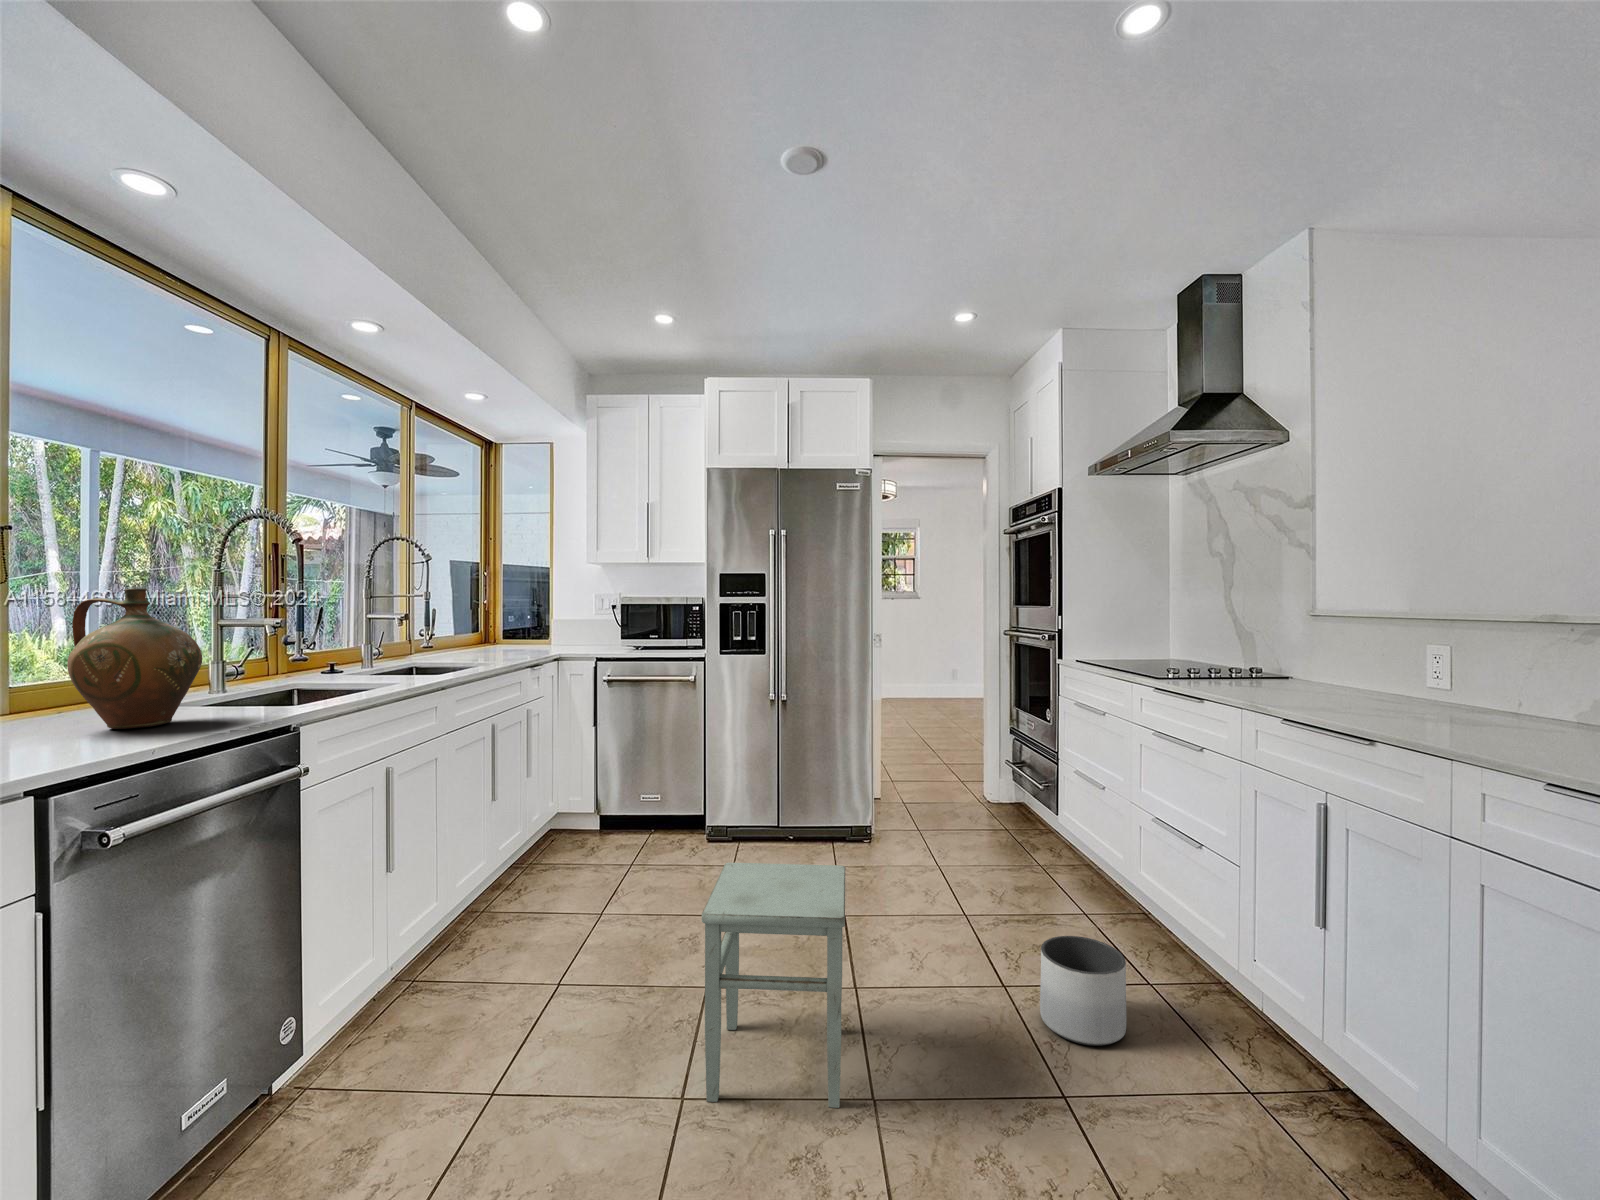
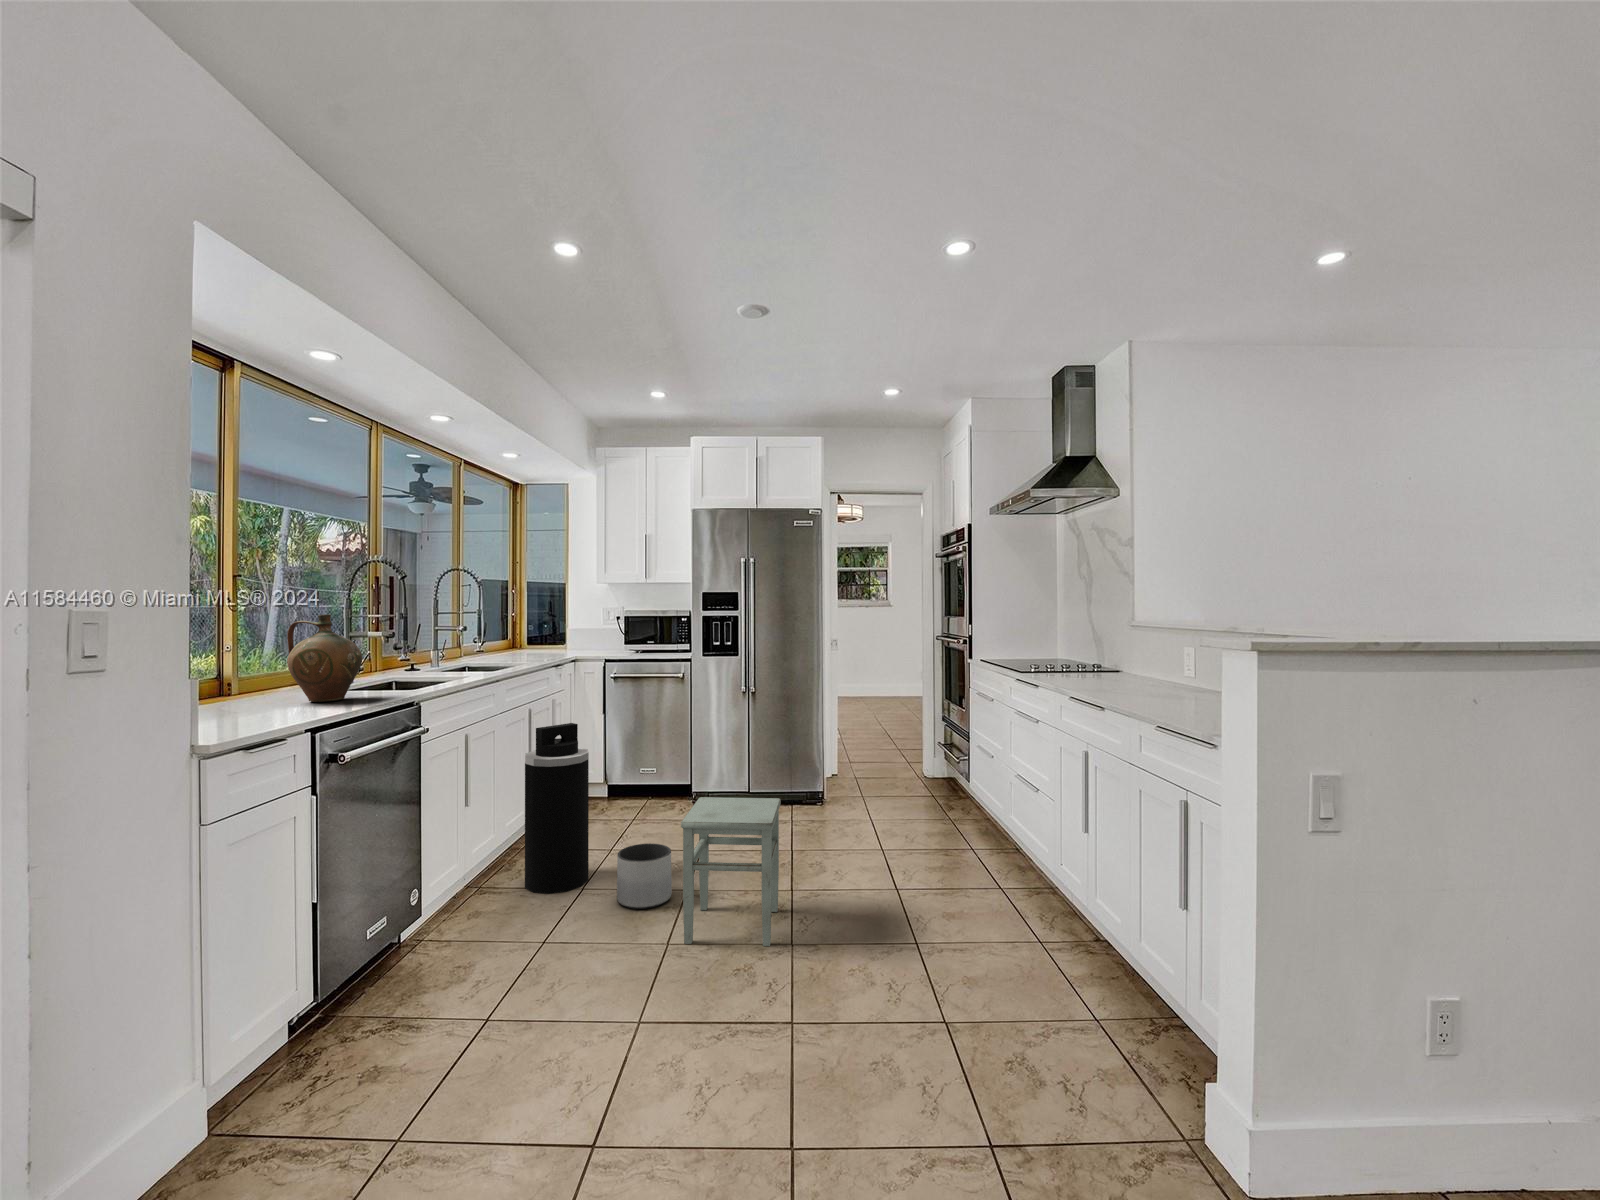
trash can: none [475,748,567,995] -> present [525,723,589,894]
planter: present [1040,936,1126,1046] -> present [617,843,672,909]

